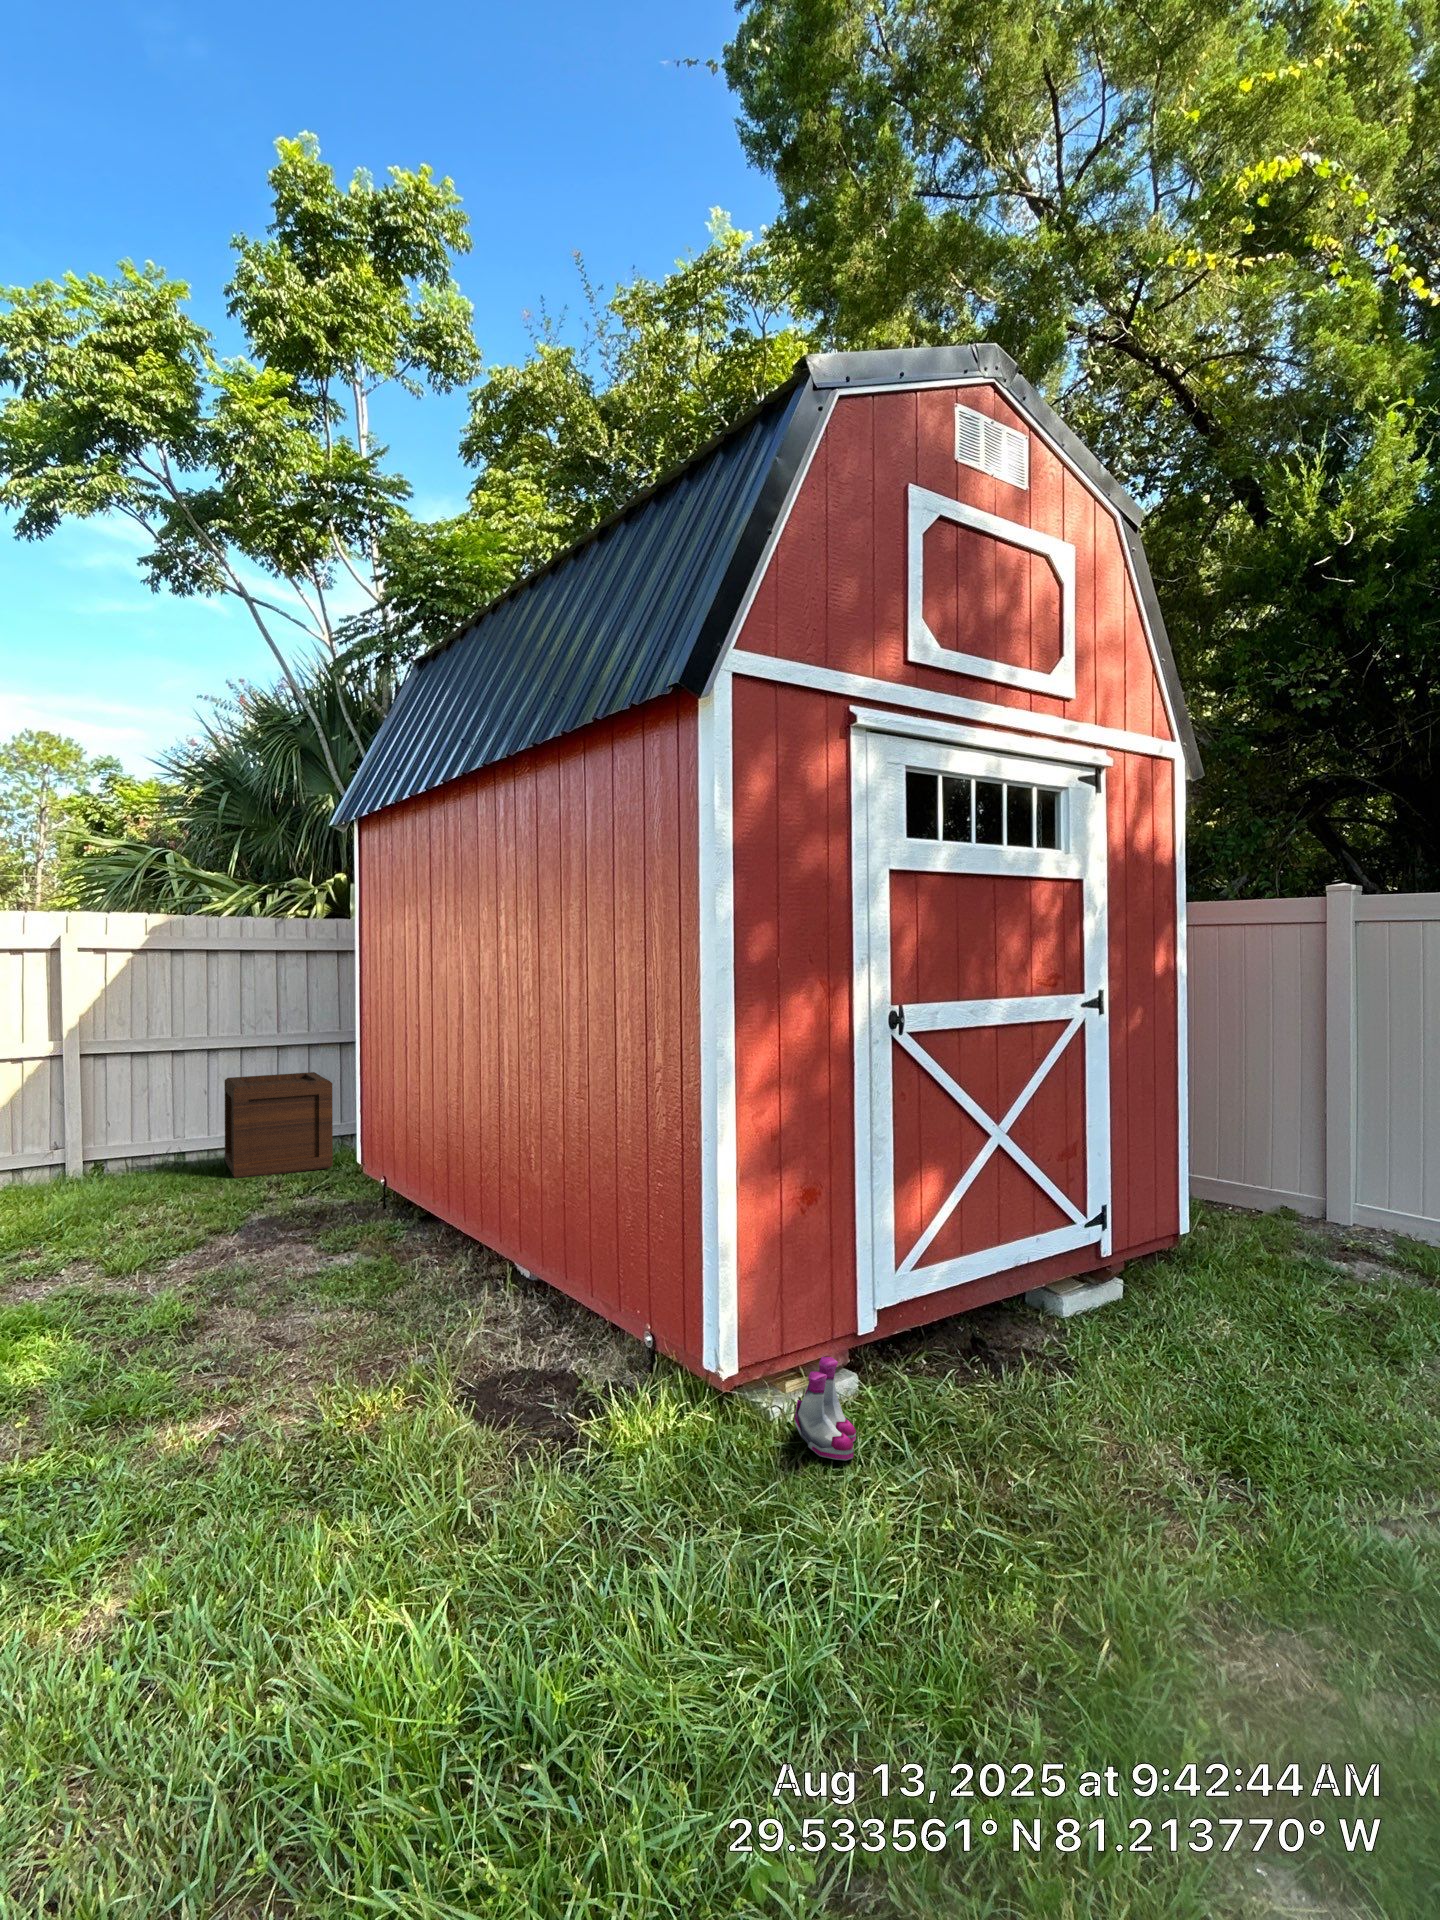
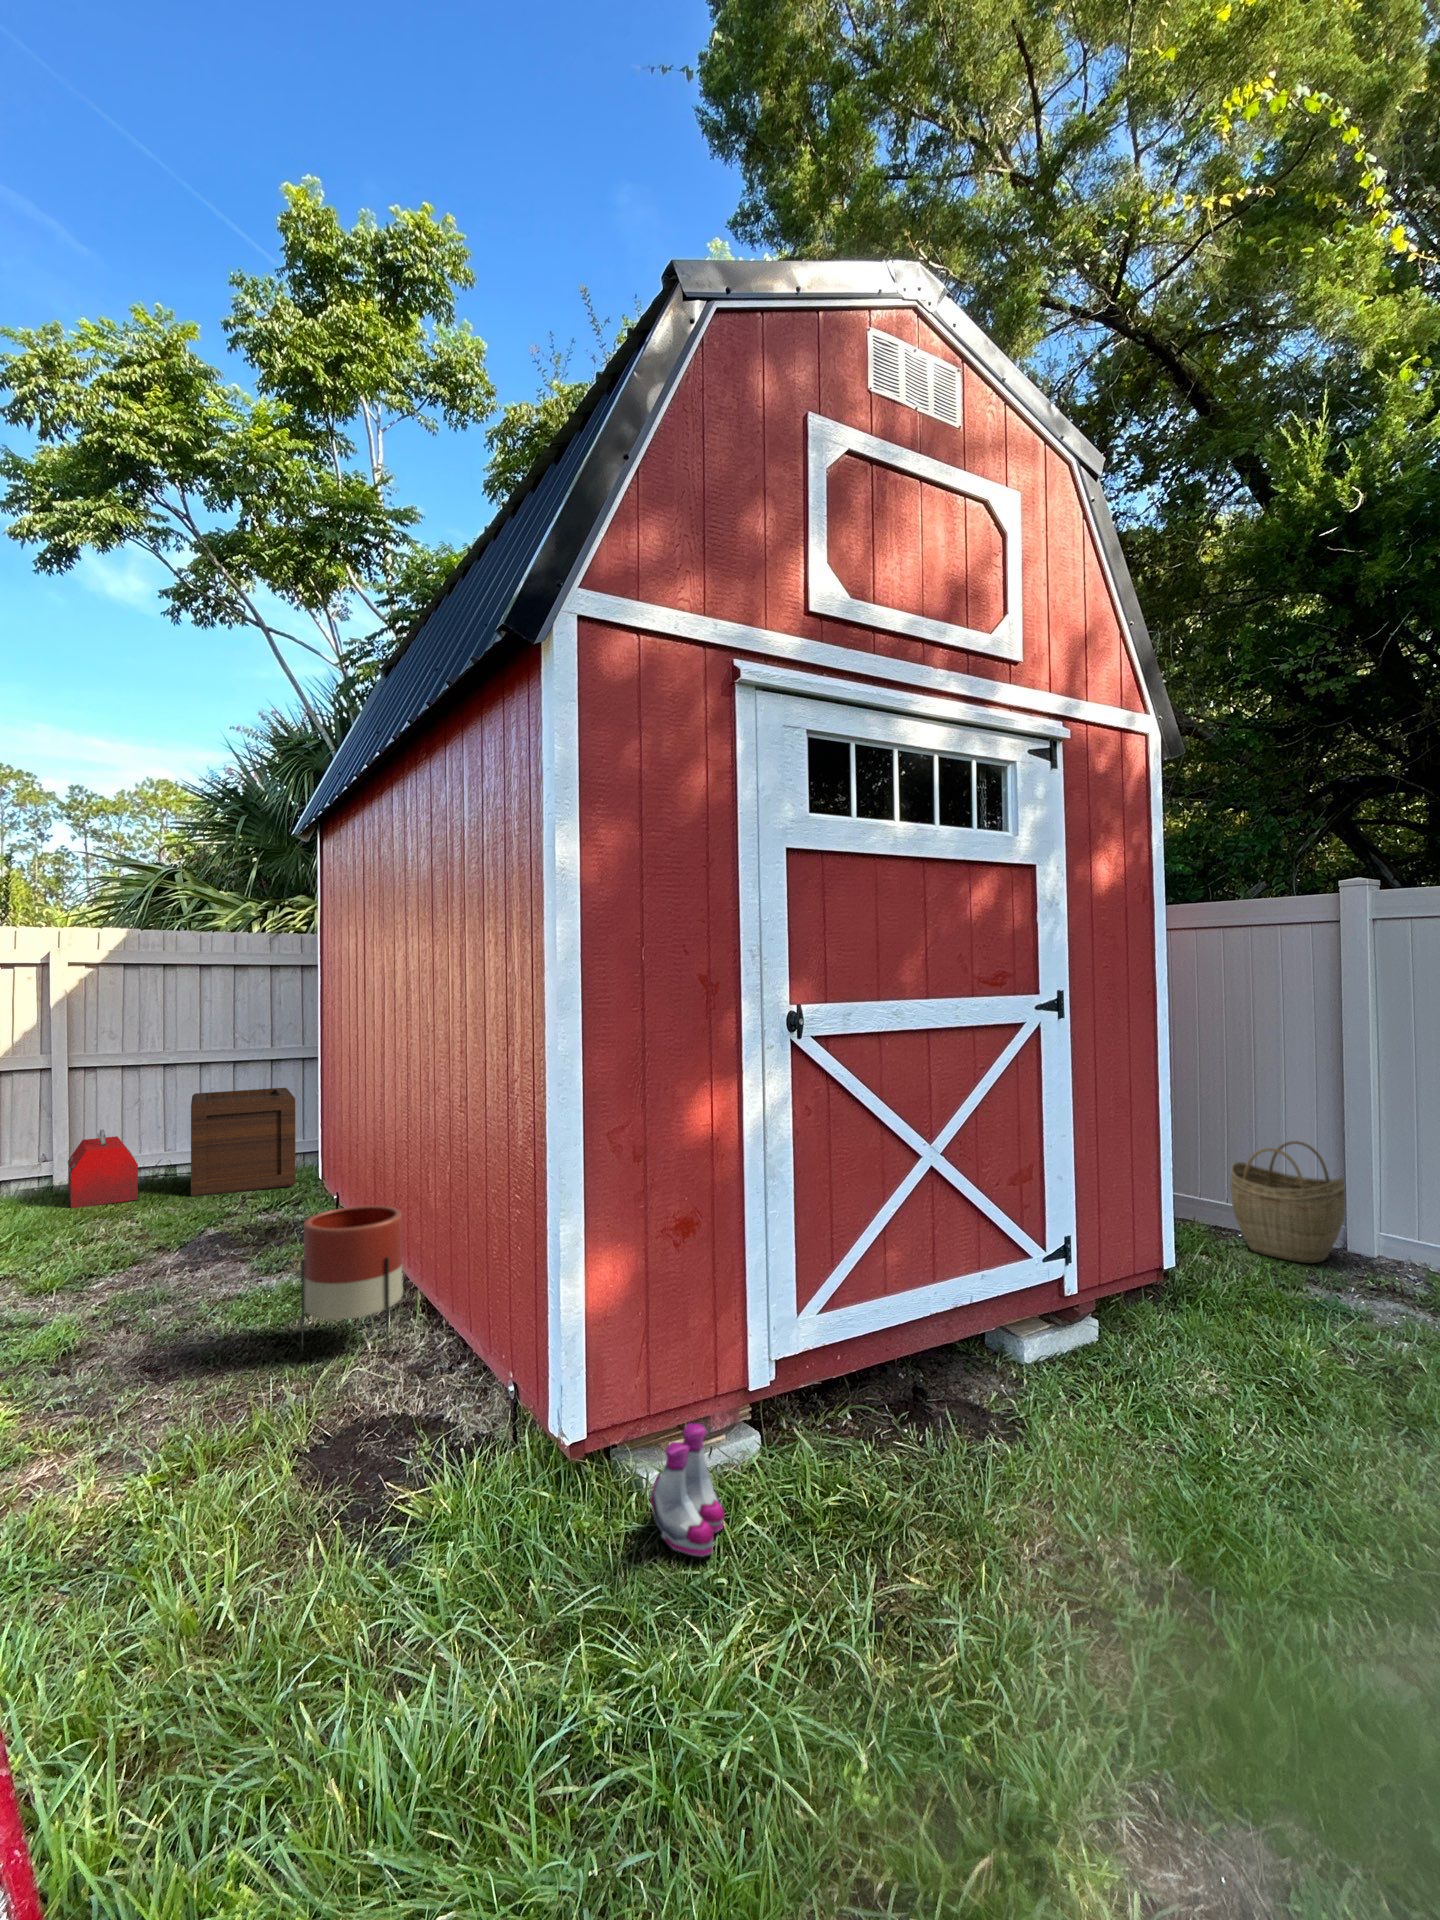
toolbox: none [108,1113,183,1190] -> present [68,1130,138,1208]
woven basket: none [1230,1124,1331,1232] -> present [1230,1141,1346,1263]
planter: none [421,1182,508,1315] -> present [301,1206,403,1352]

